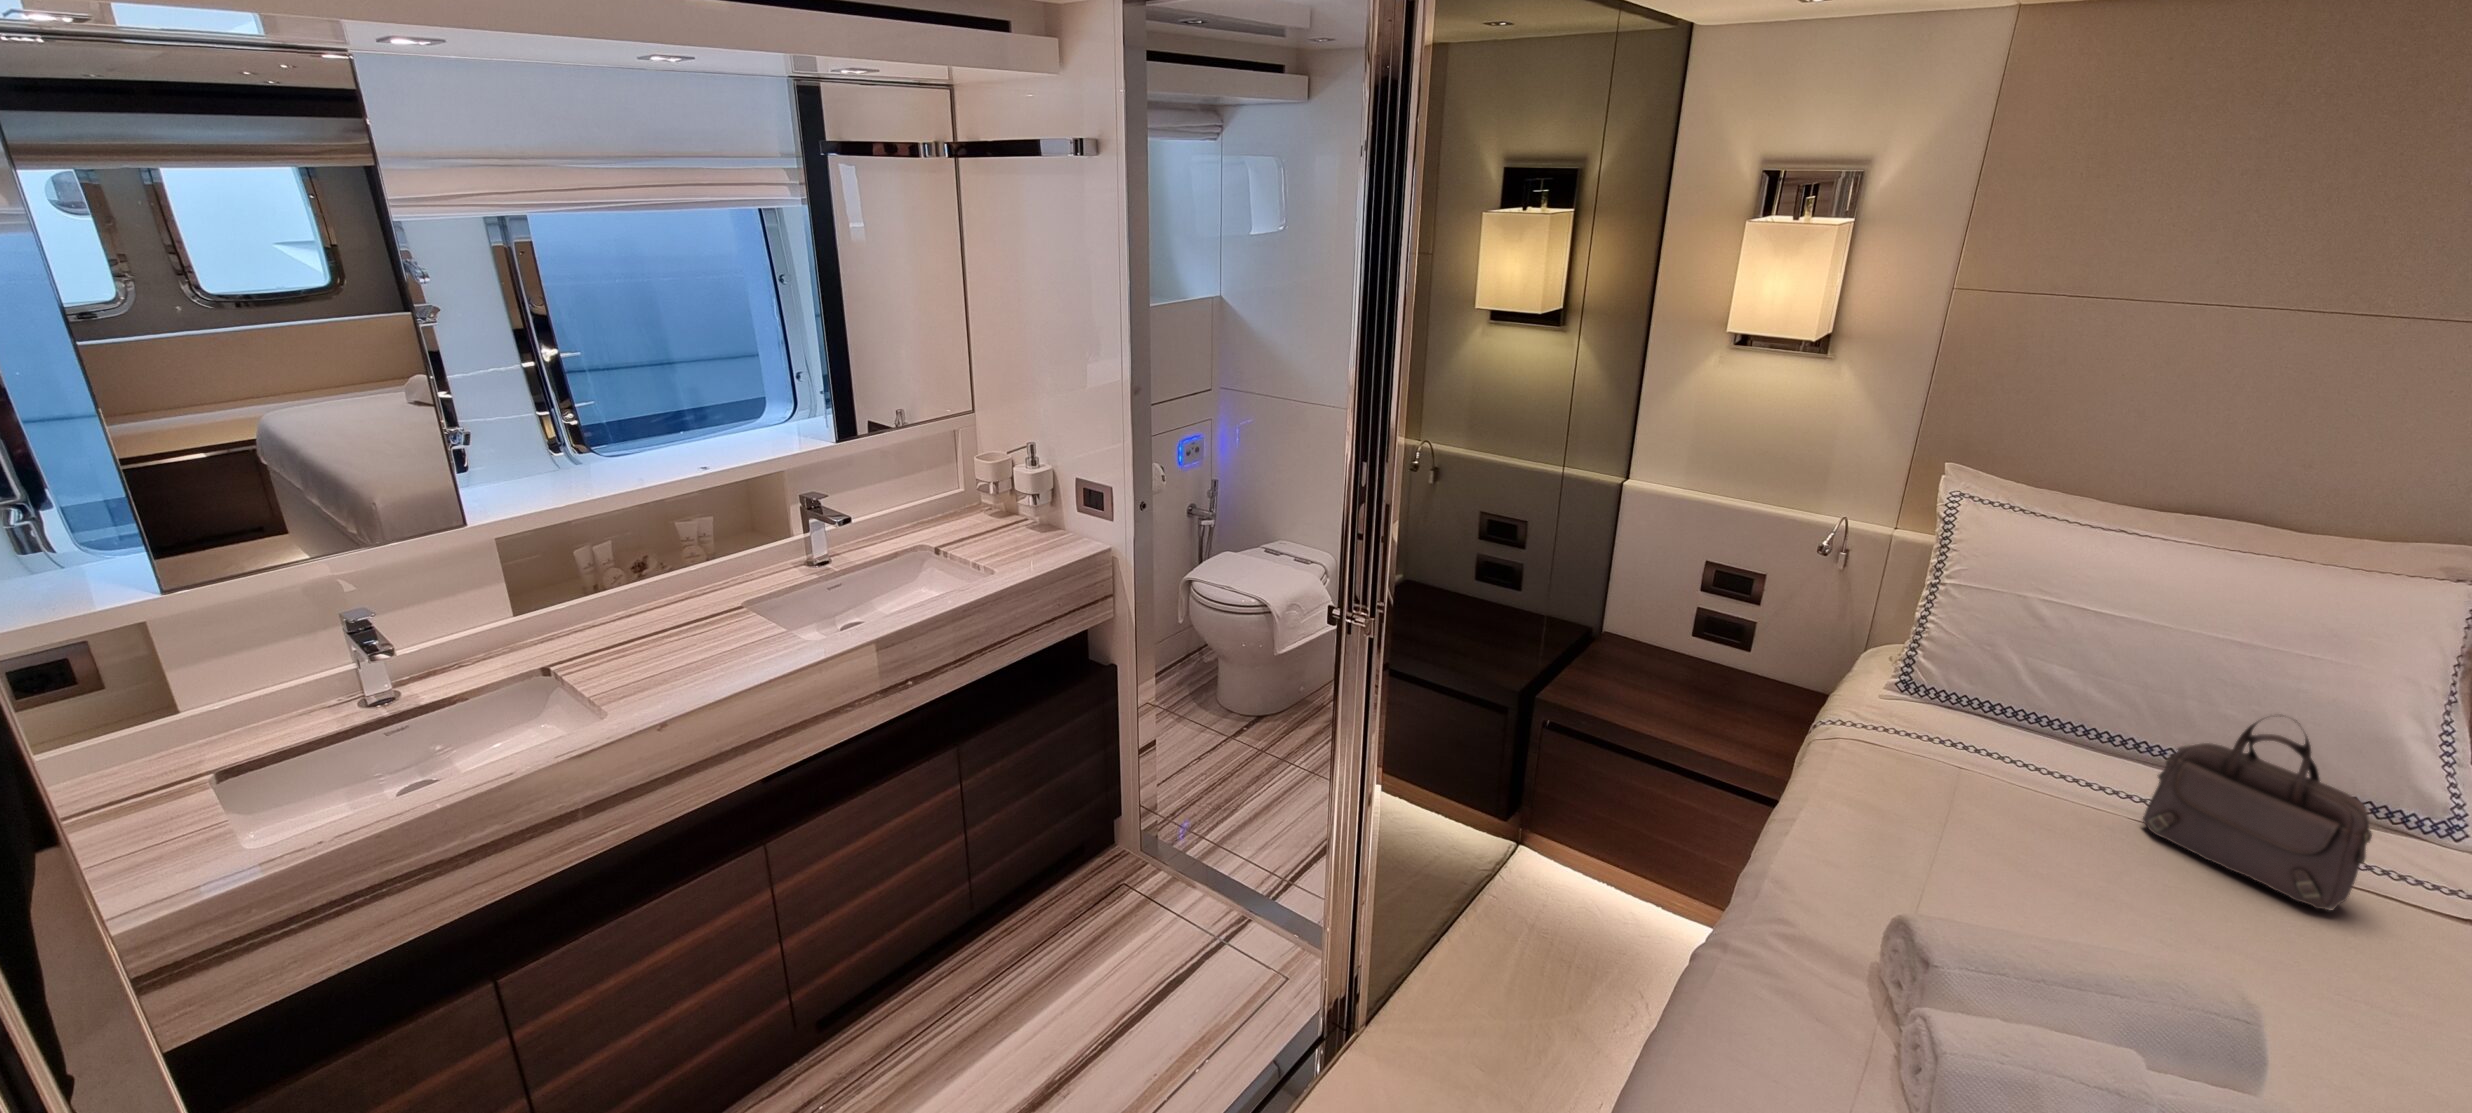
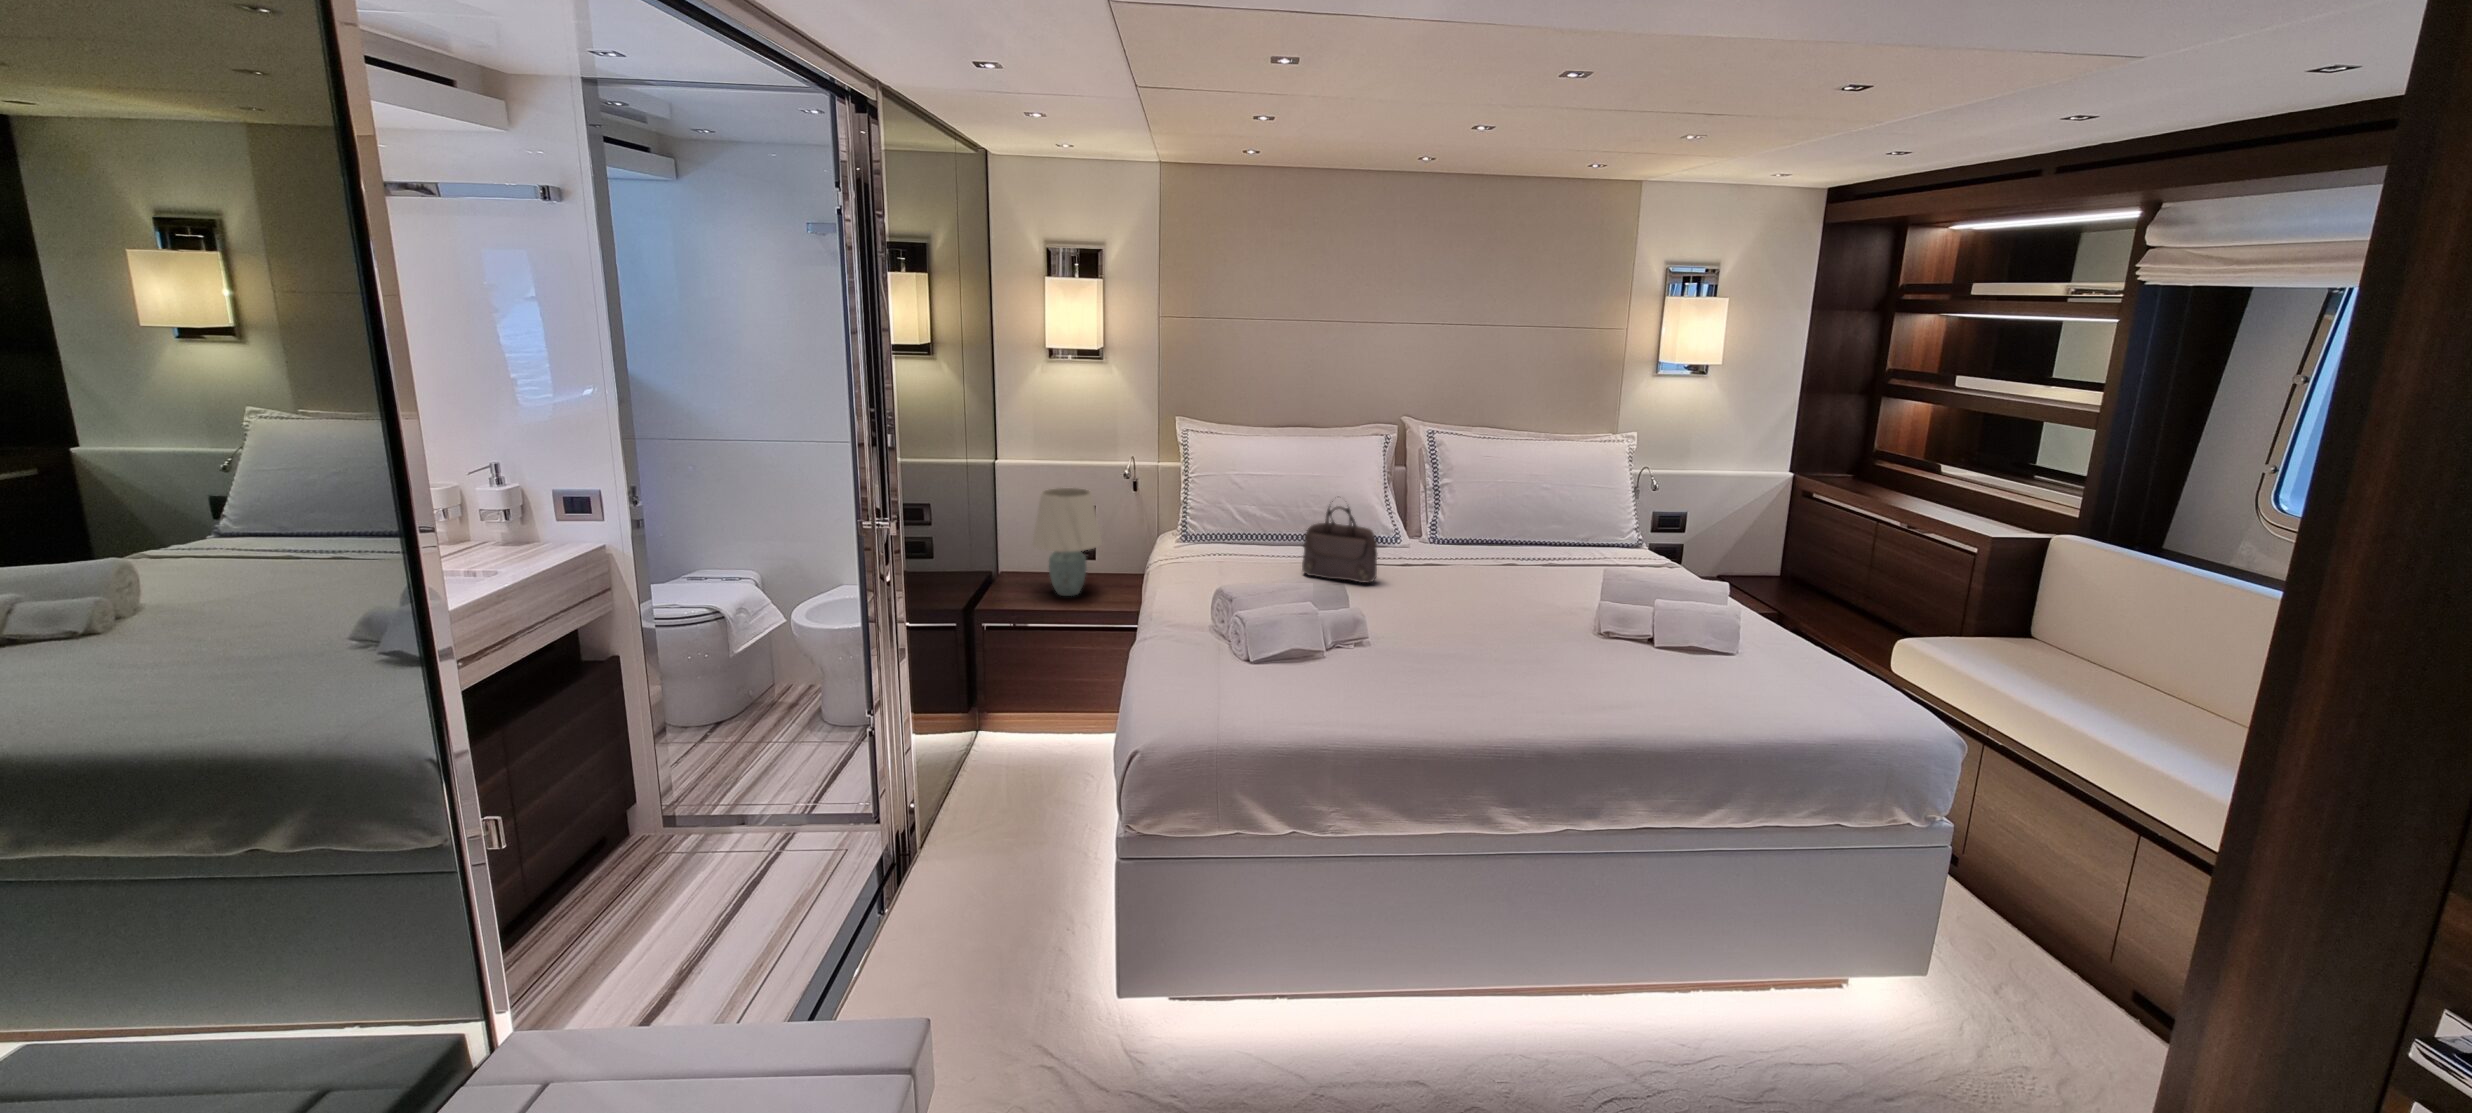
table lamp: none [1642,543,1755,704] -> present [1032,488,1102,596]

